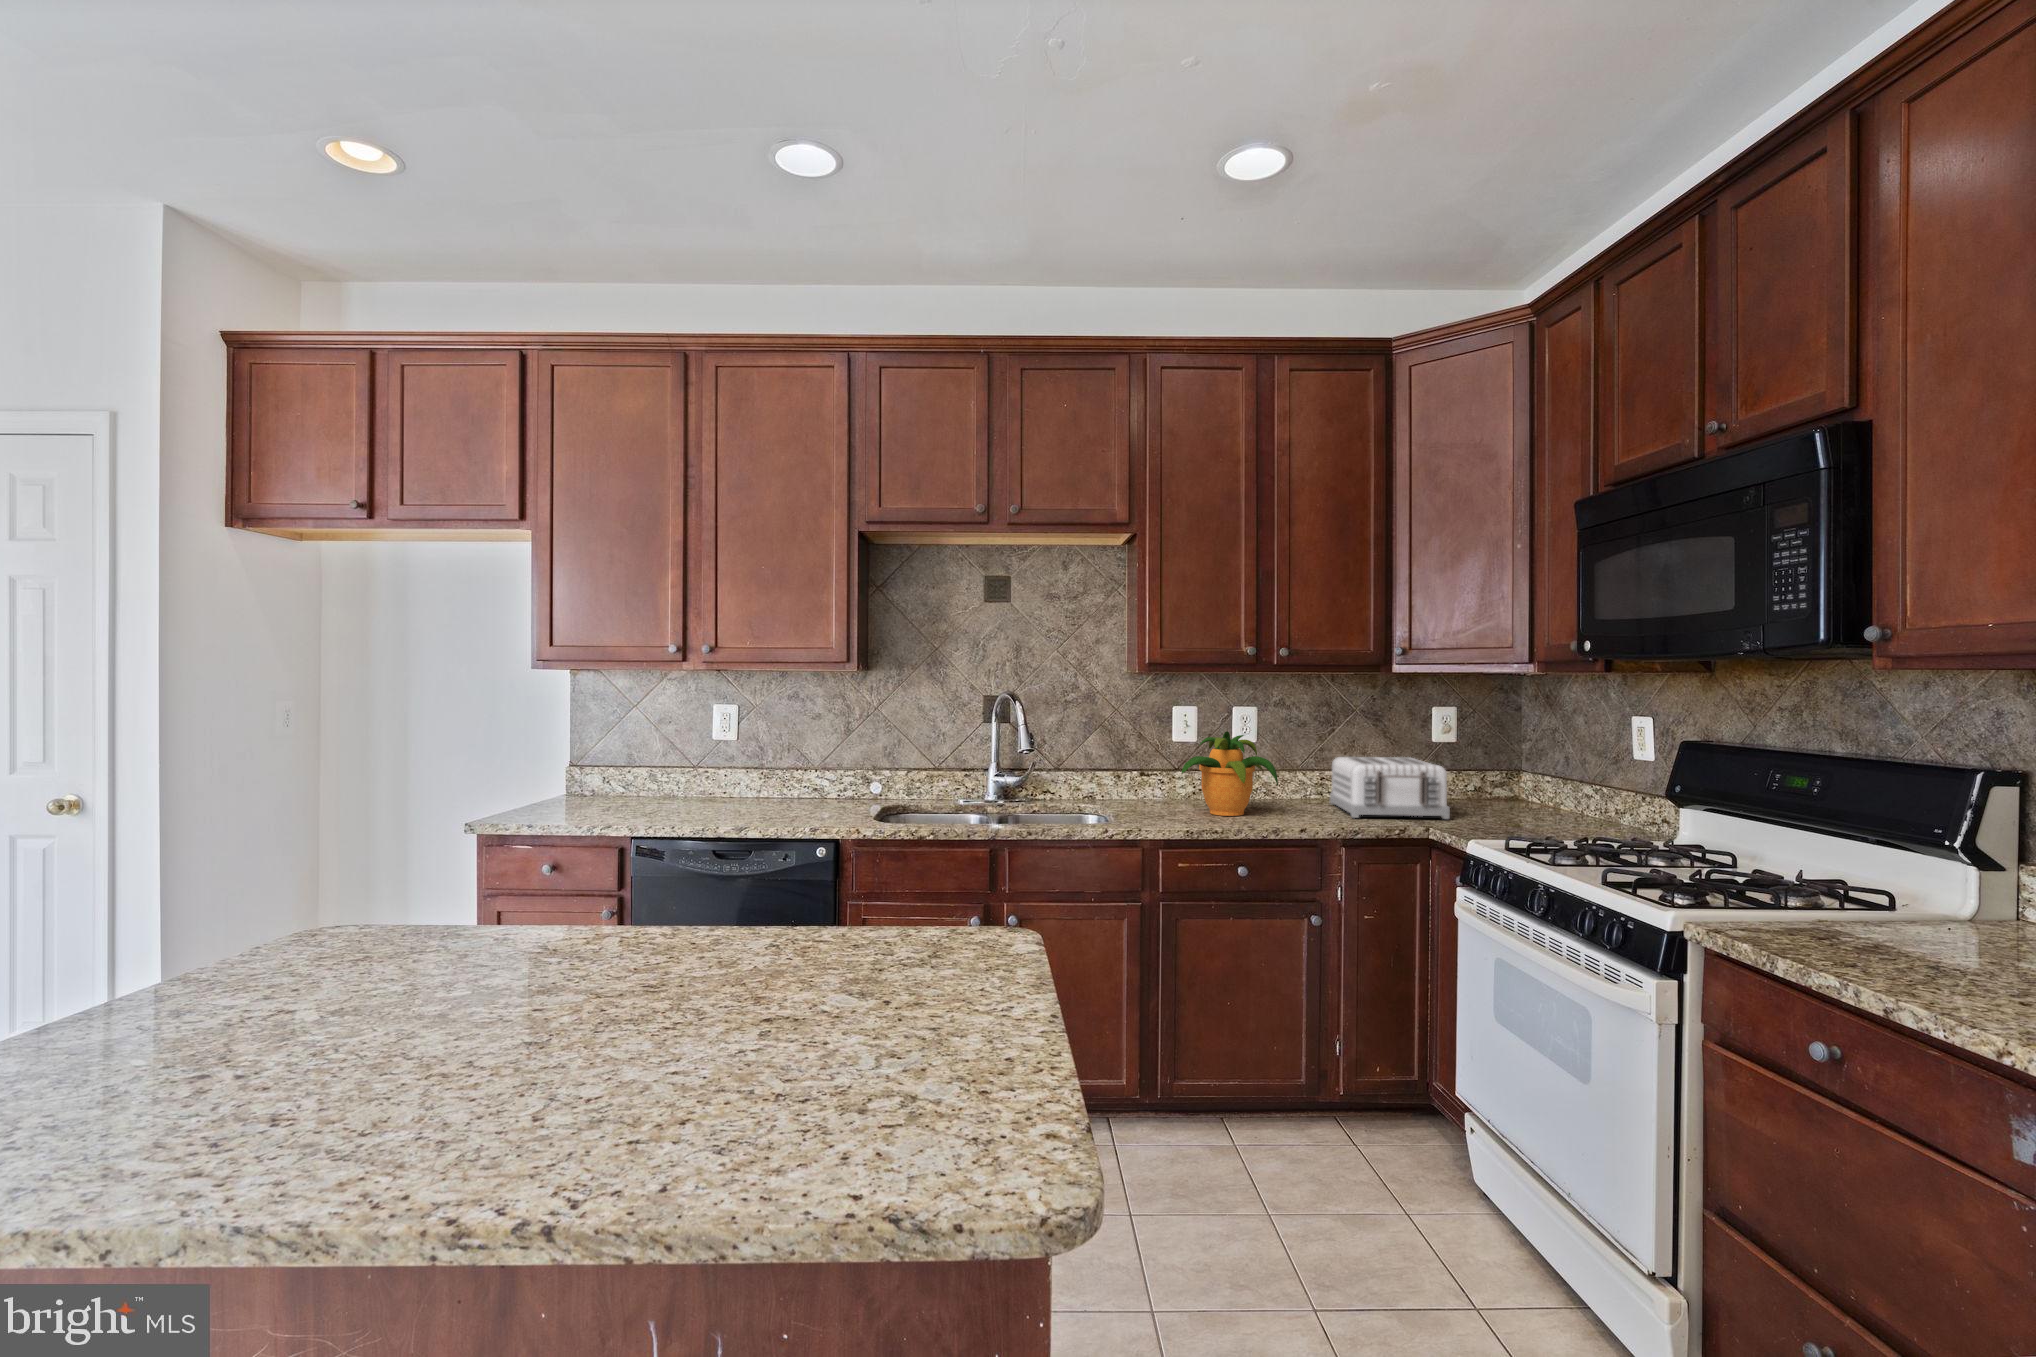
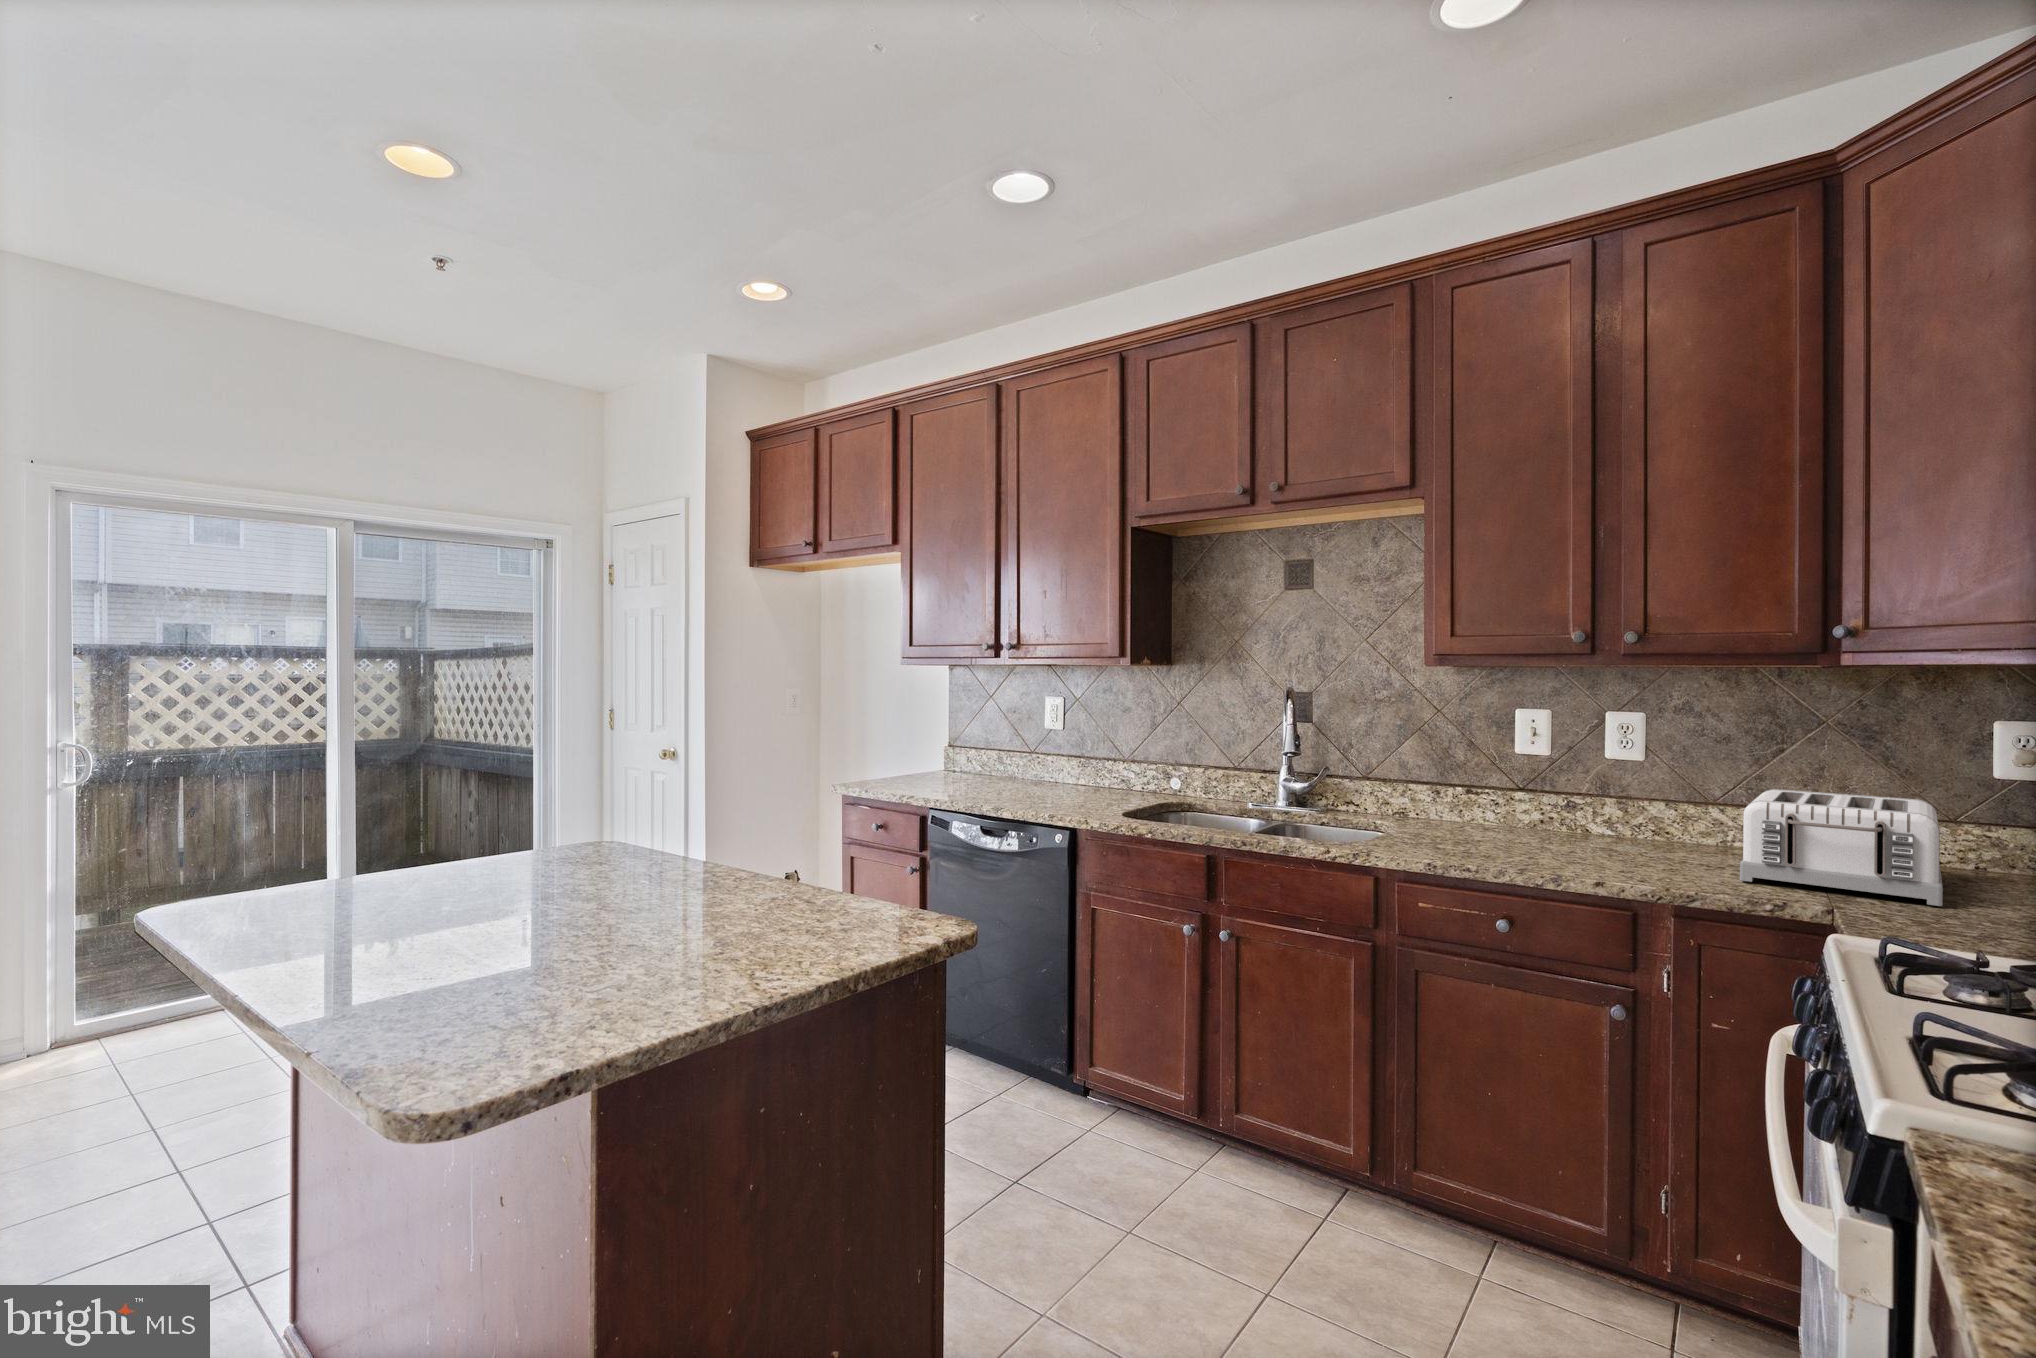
potted plant: present [1182,731,1278,816] -> none [1461,741,1614,856]

